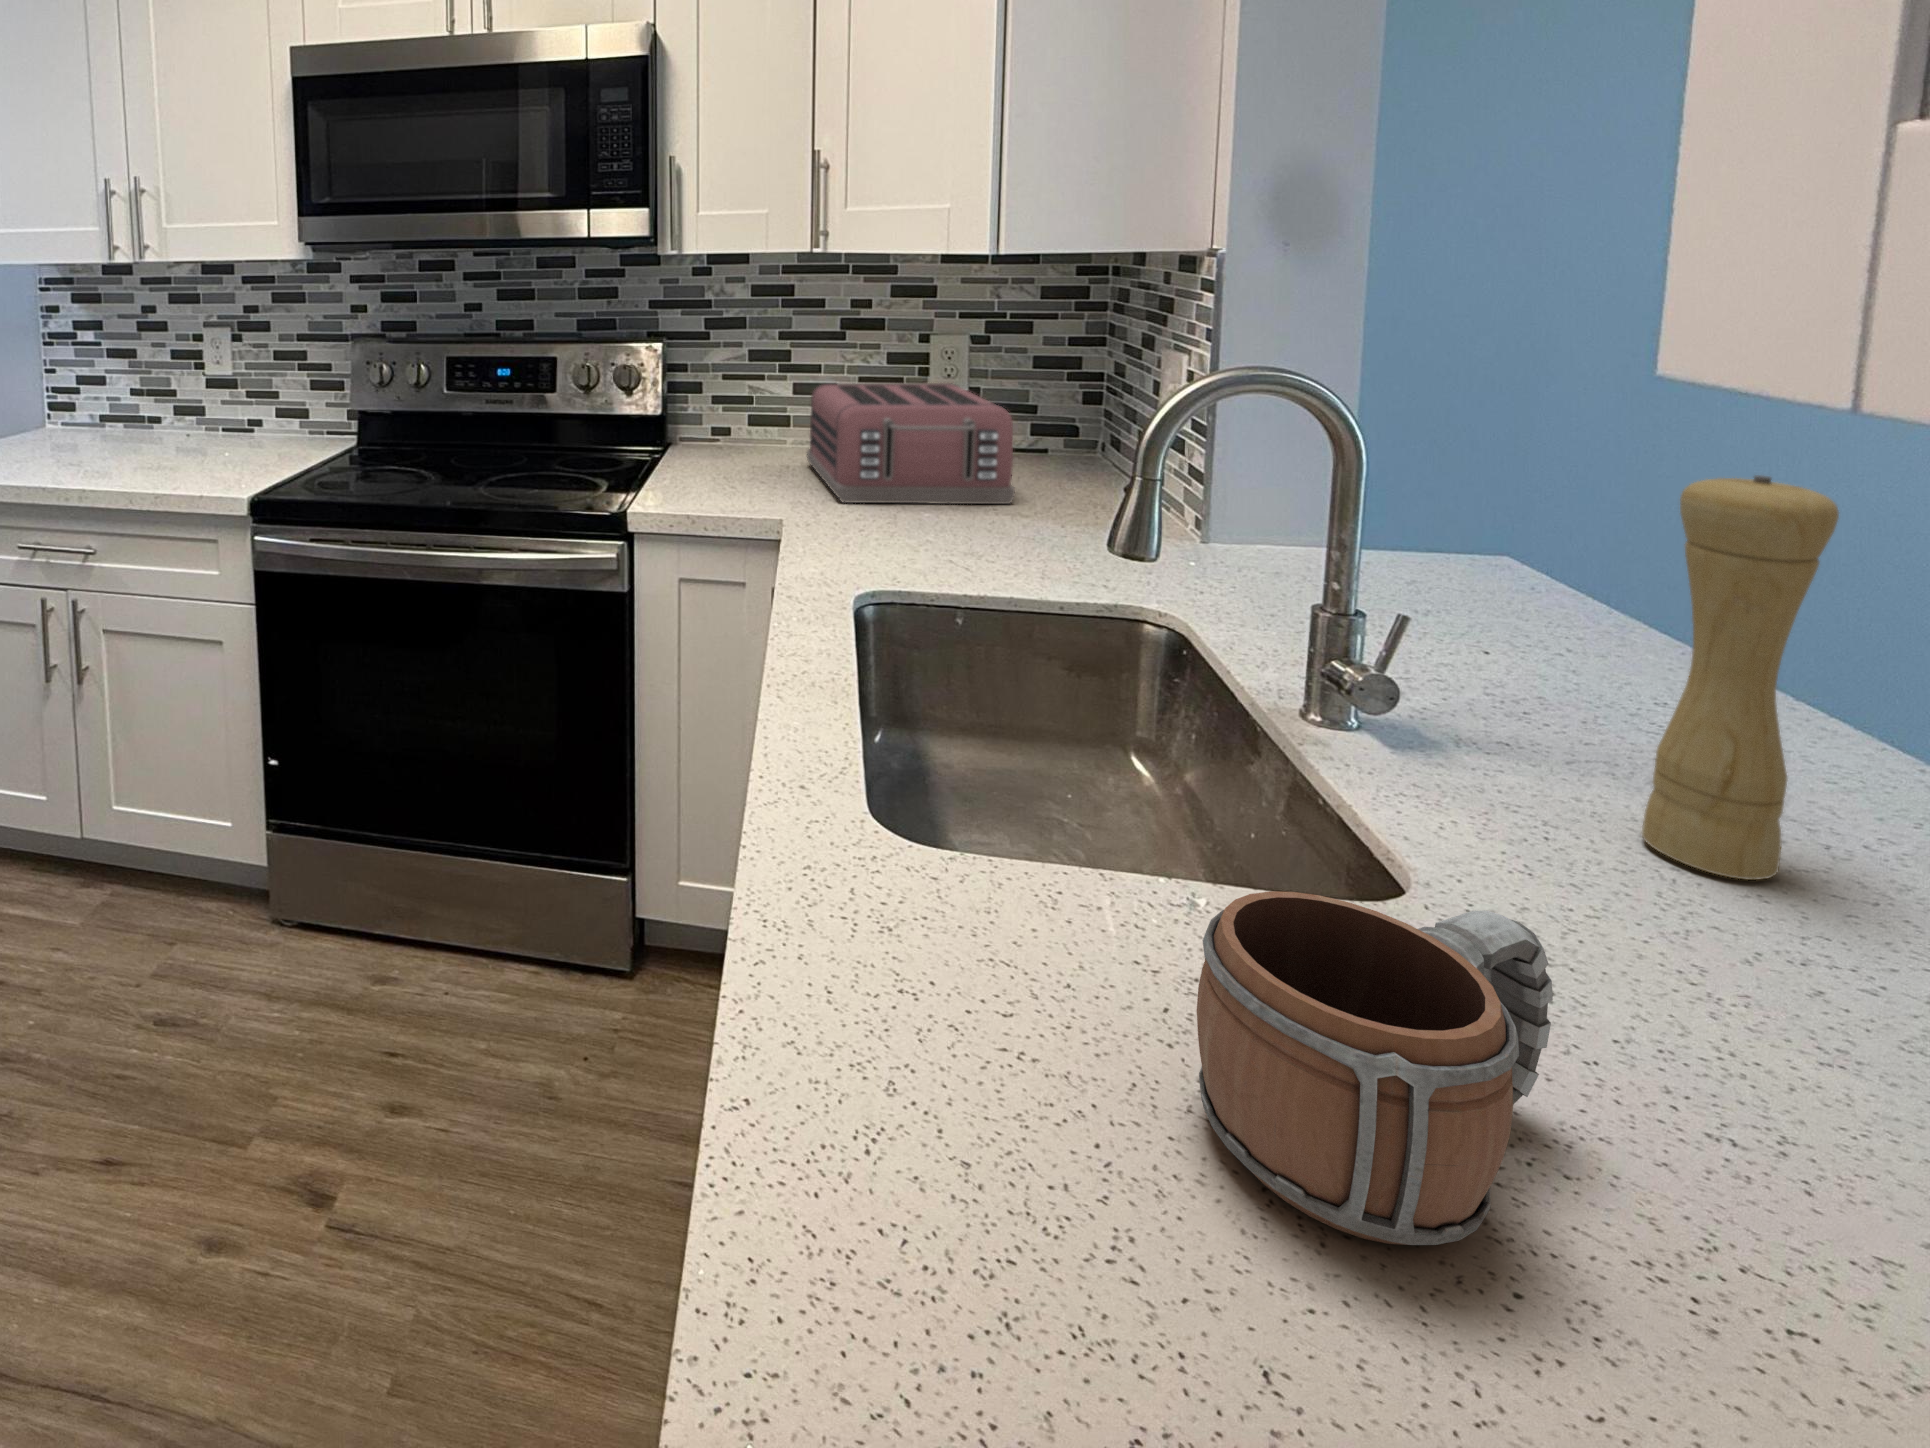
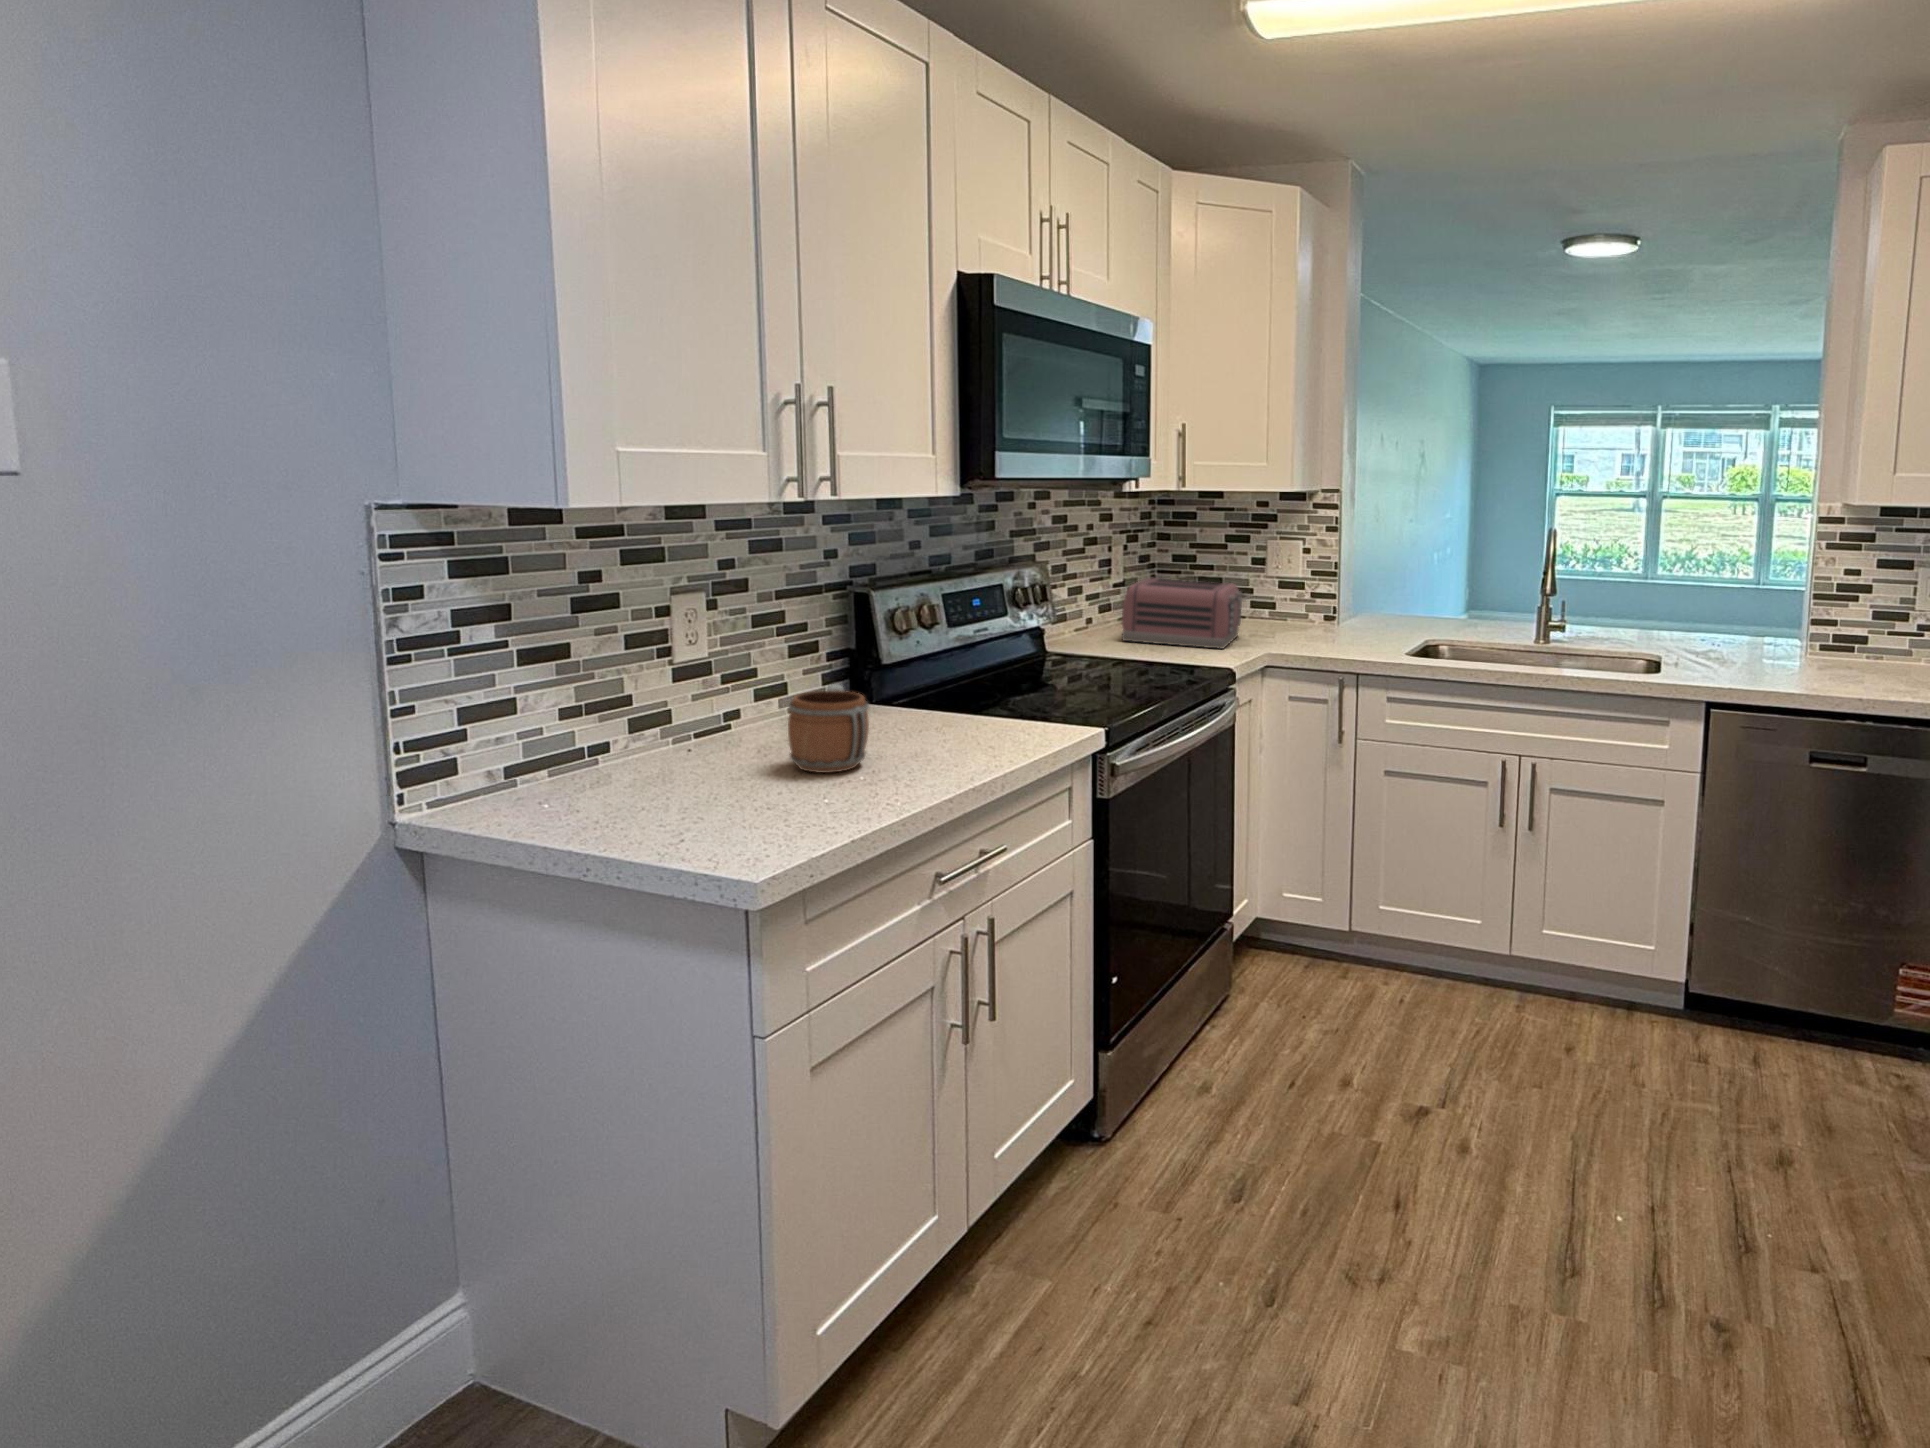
pepper mill: present [1642,475,1839,880] -> none [1561,562,1592,656]
mug: present [1197,891,1553,1245] -> present [788,684,869,773]

